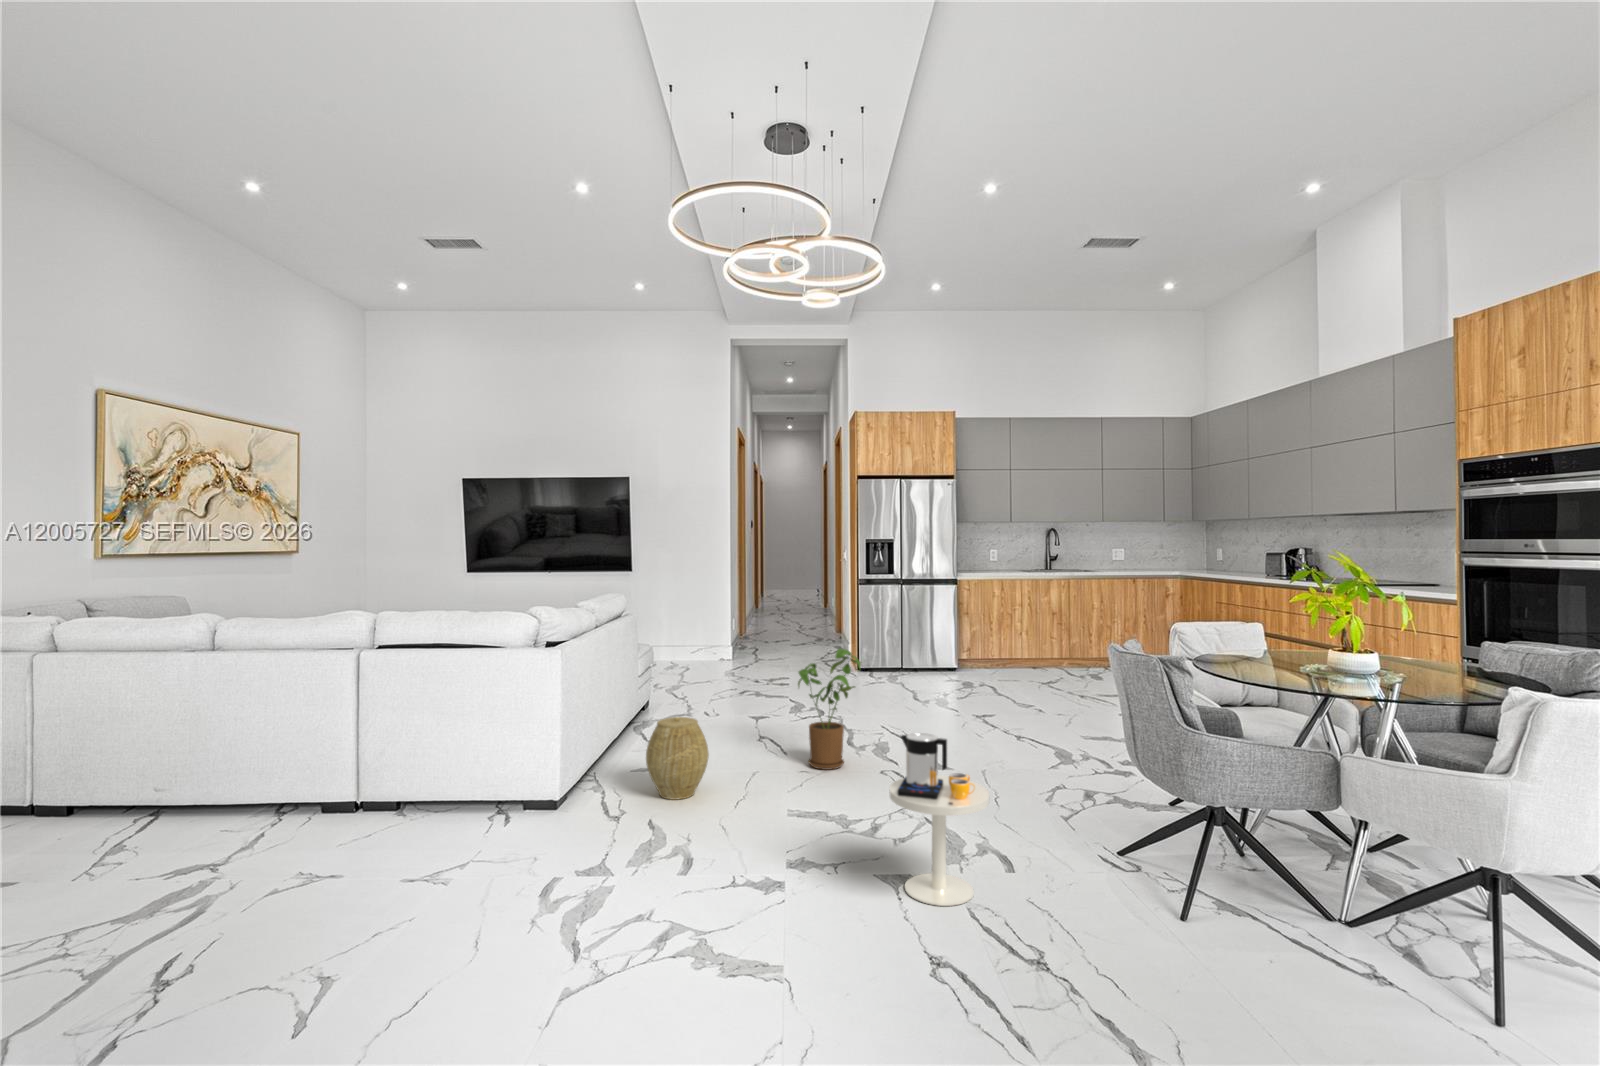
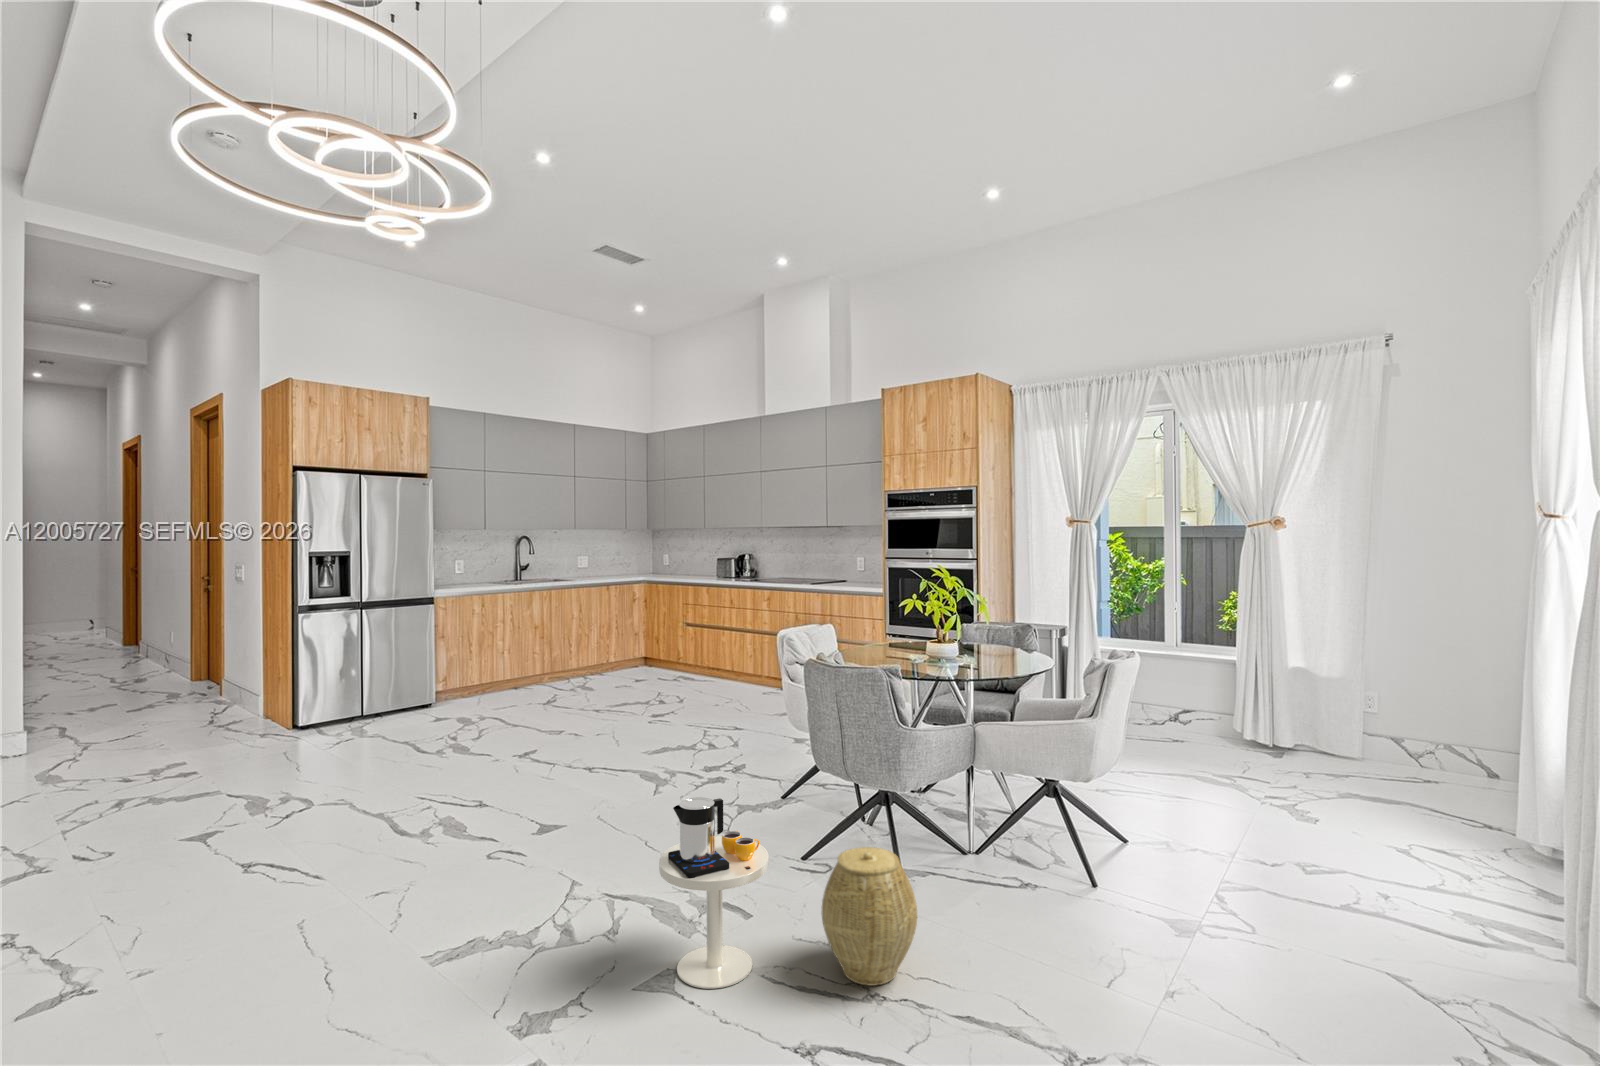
house plant: present [798,649,861,770] -> none [364,711,464,877]
woven basket: present [646,717,709,800] -> present [821,847,917,986]

